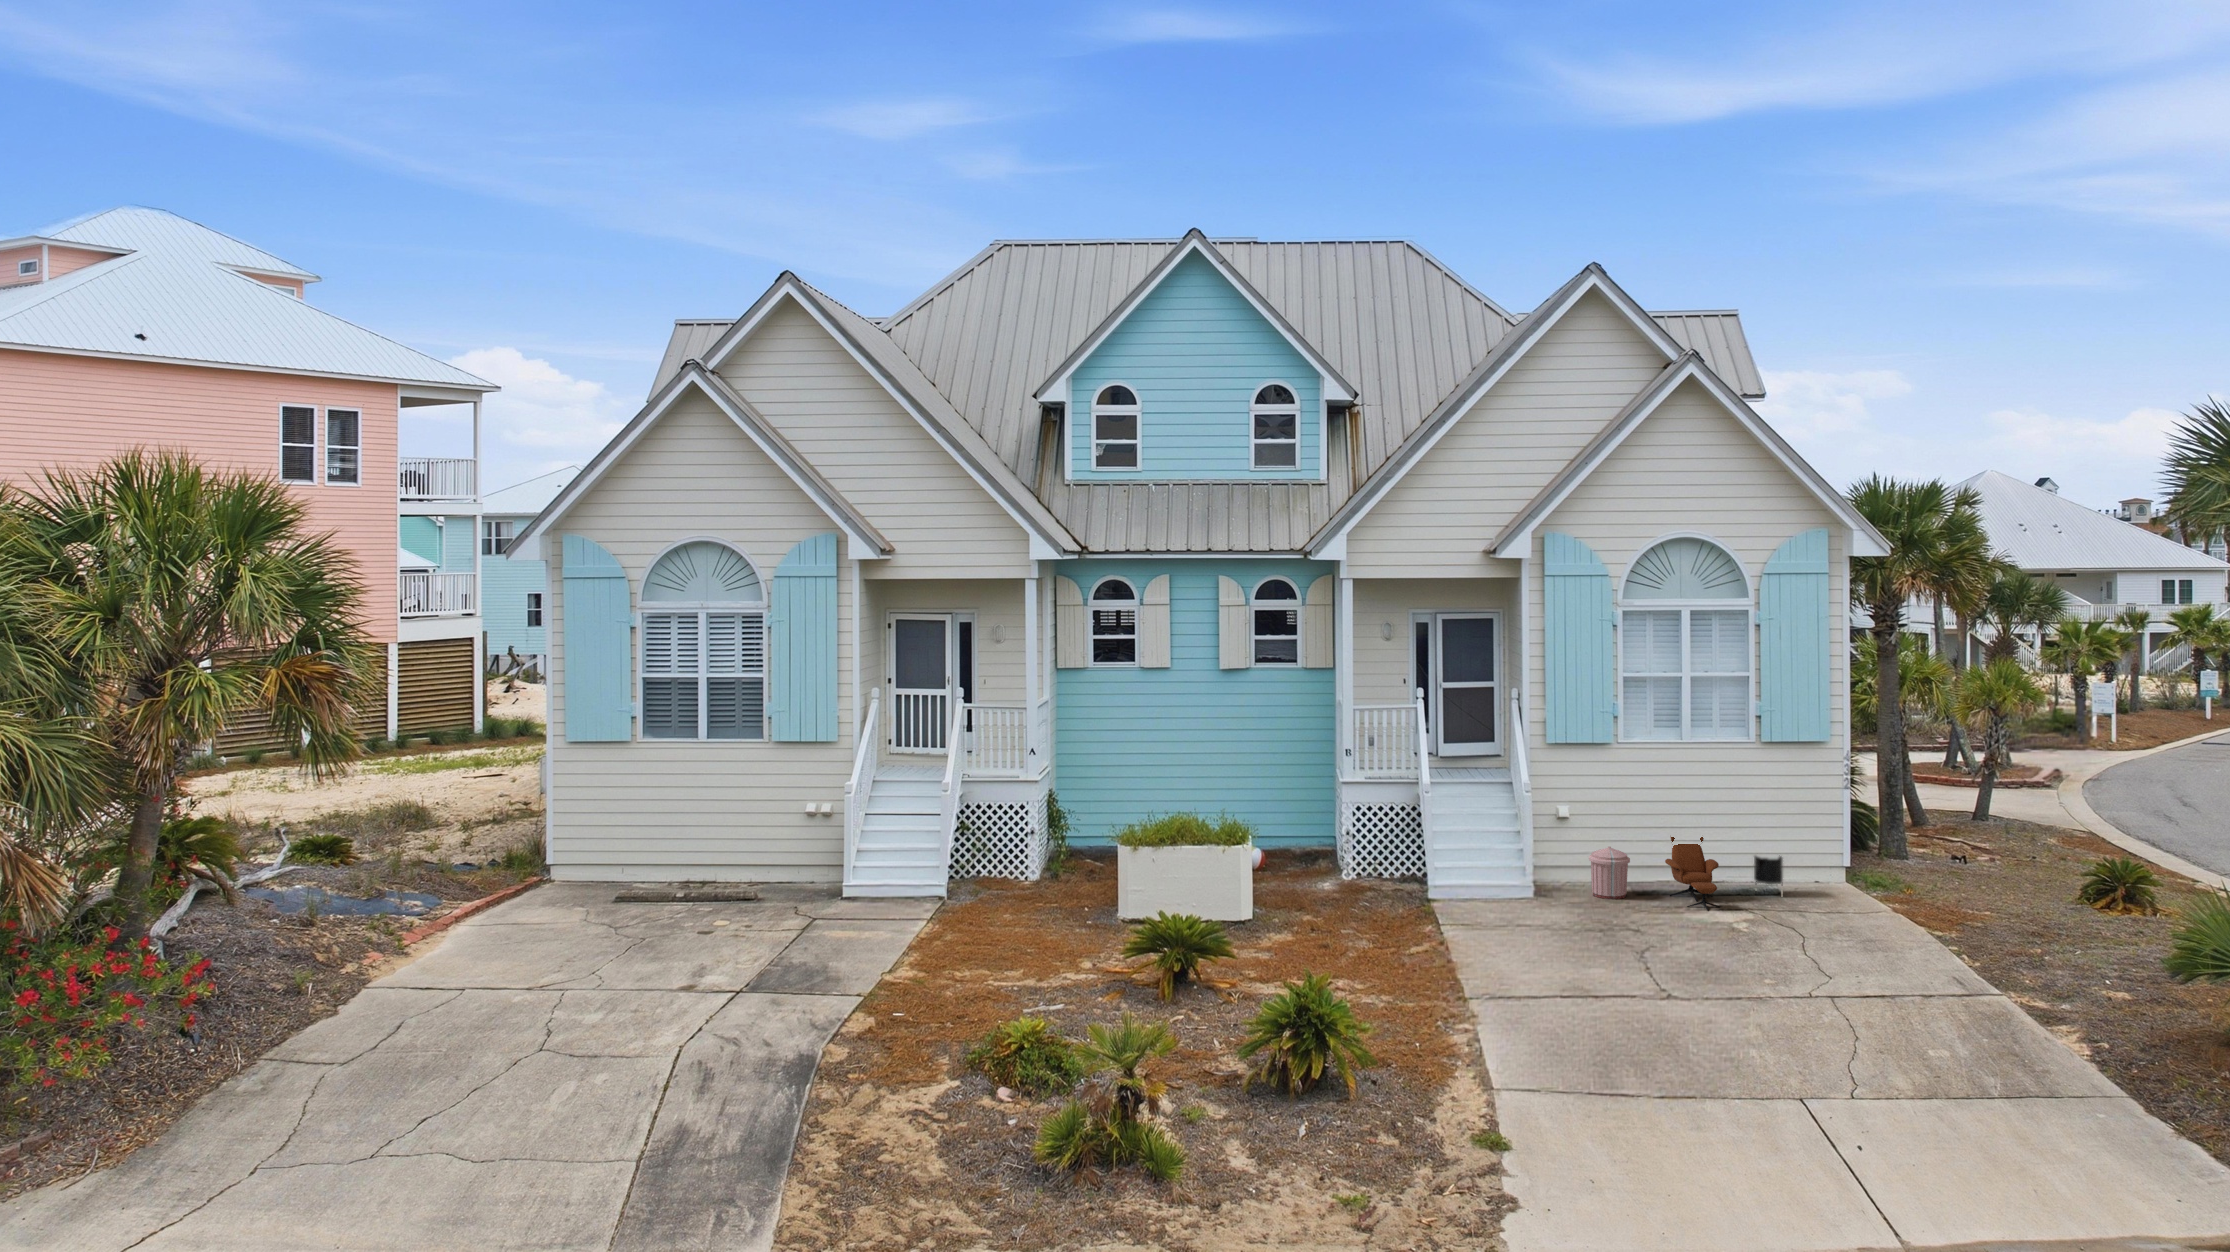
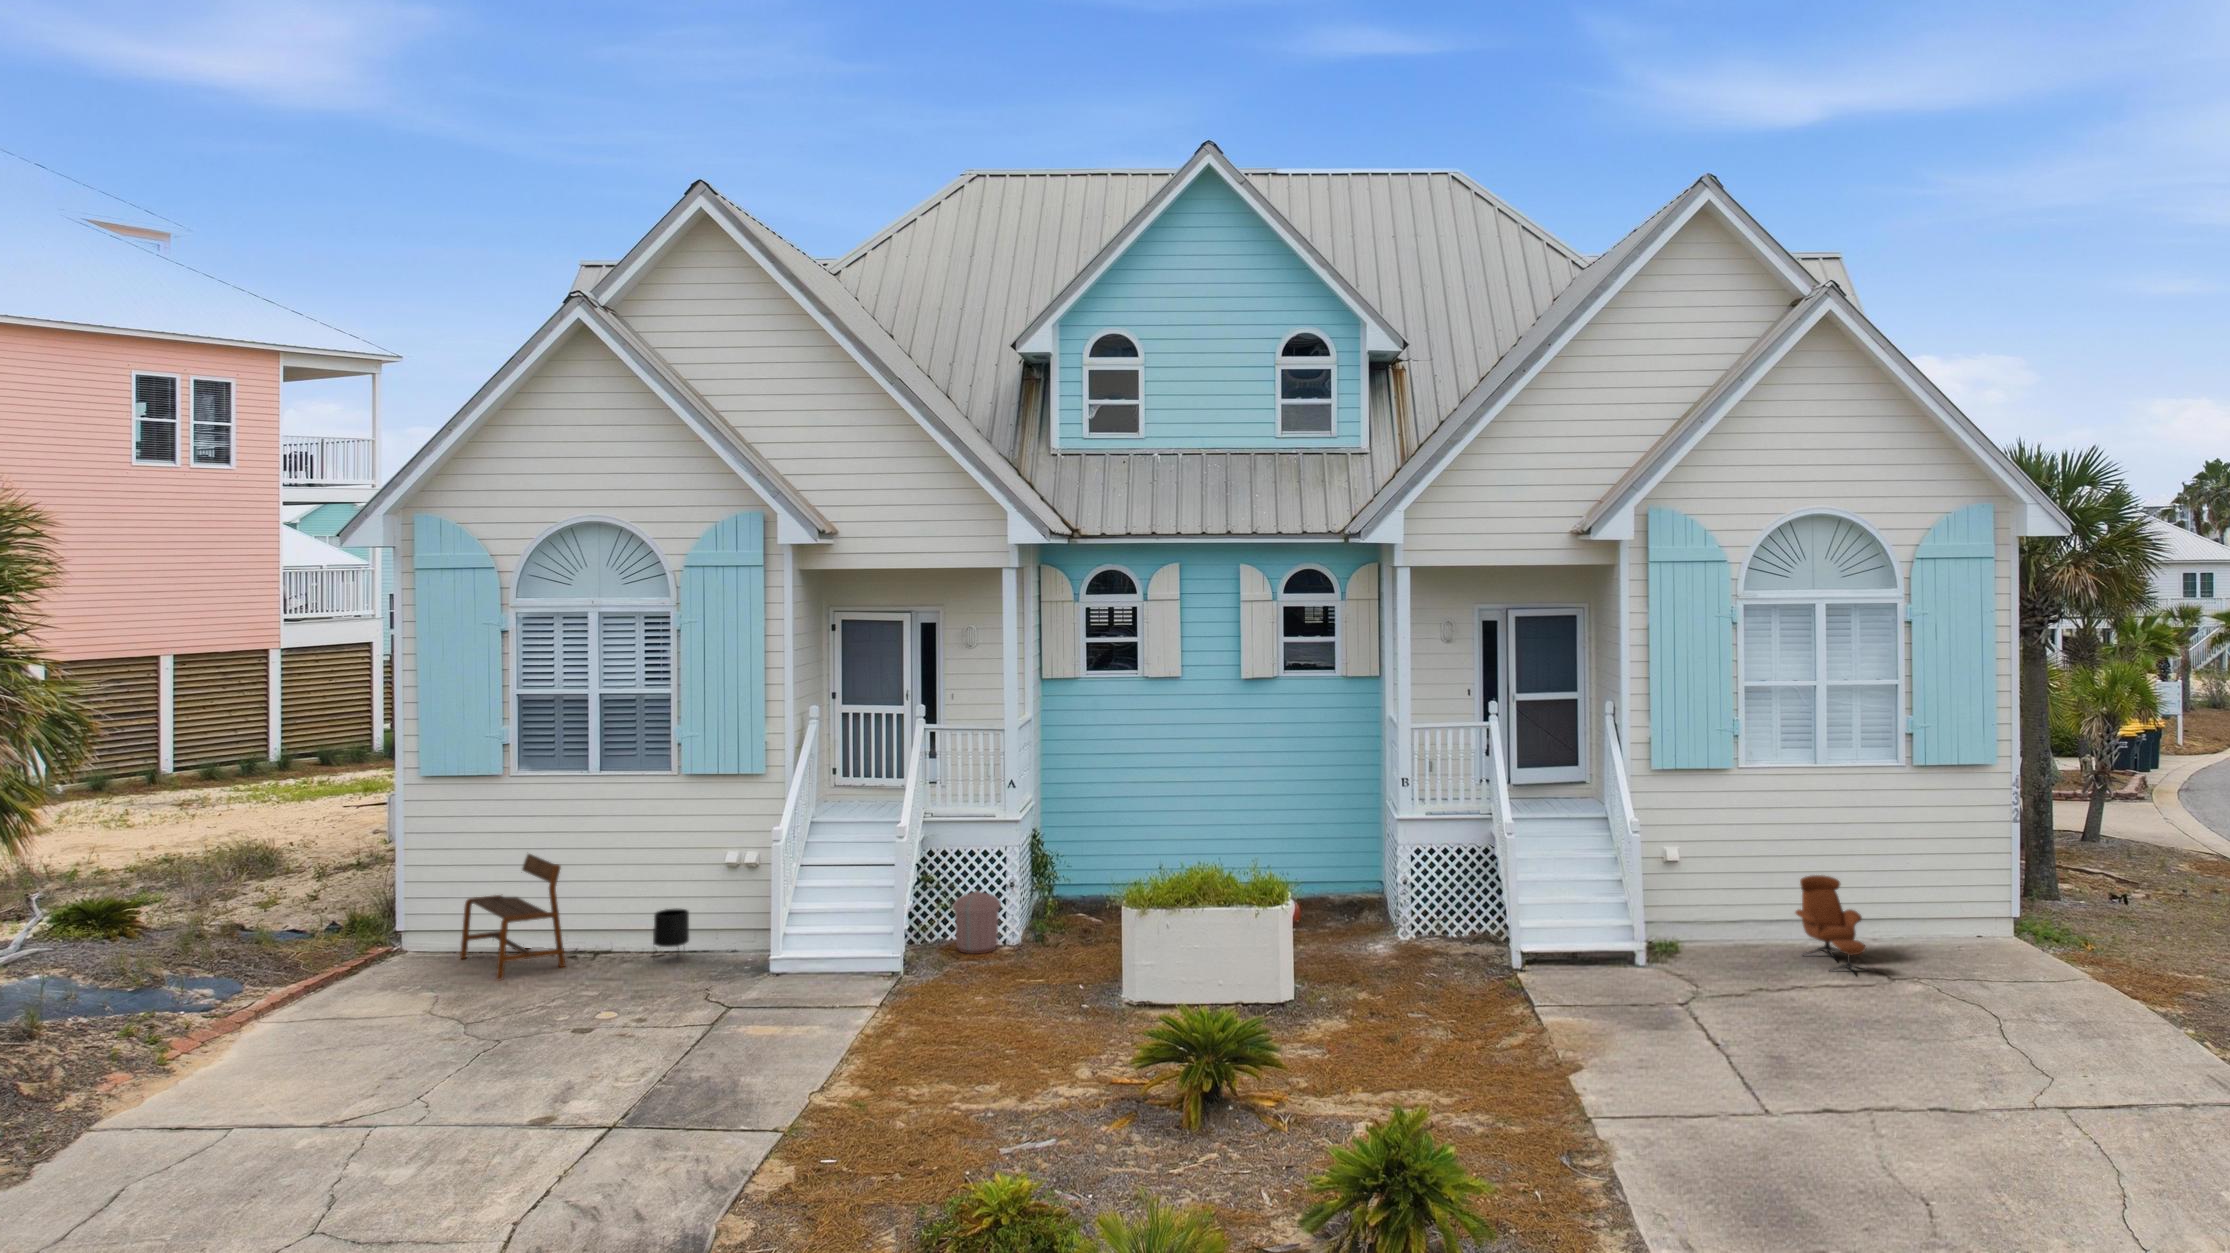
bench: none [598,801,682,901] -> present [460,854,565,980]
trash can: present [1589,846,1630,899] -> present [953,890,1001,954]
planter: present [1754,856,1783,884] -> present [653,908,689,949]

